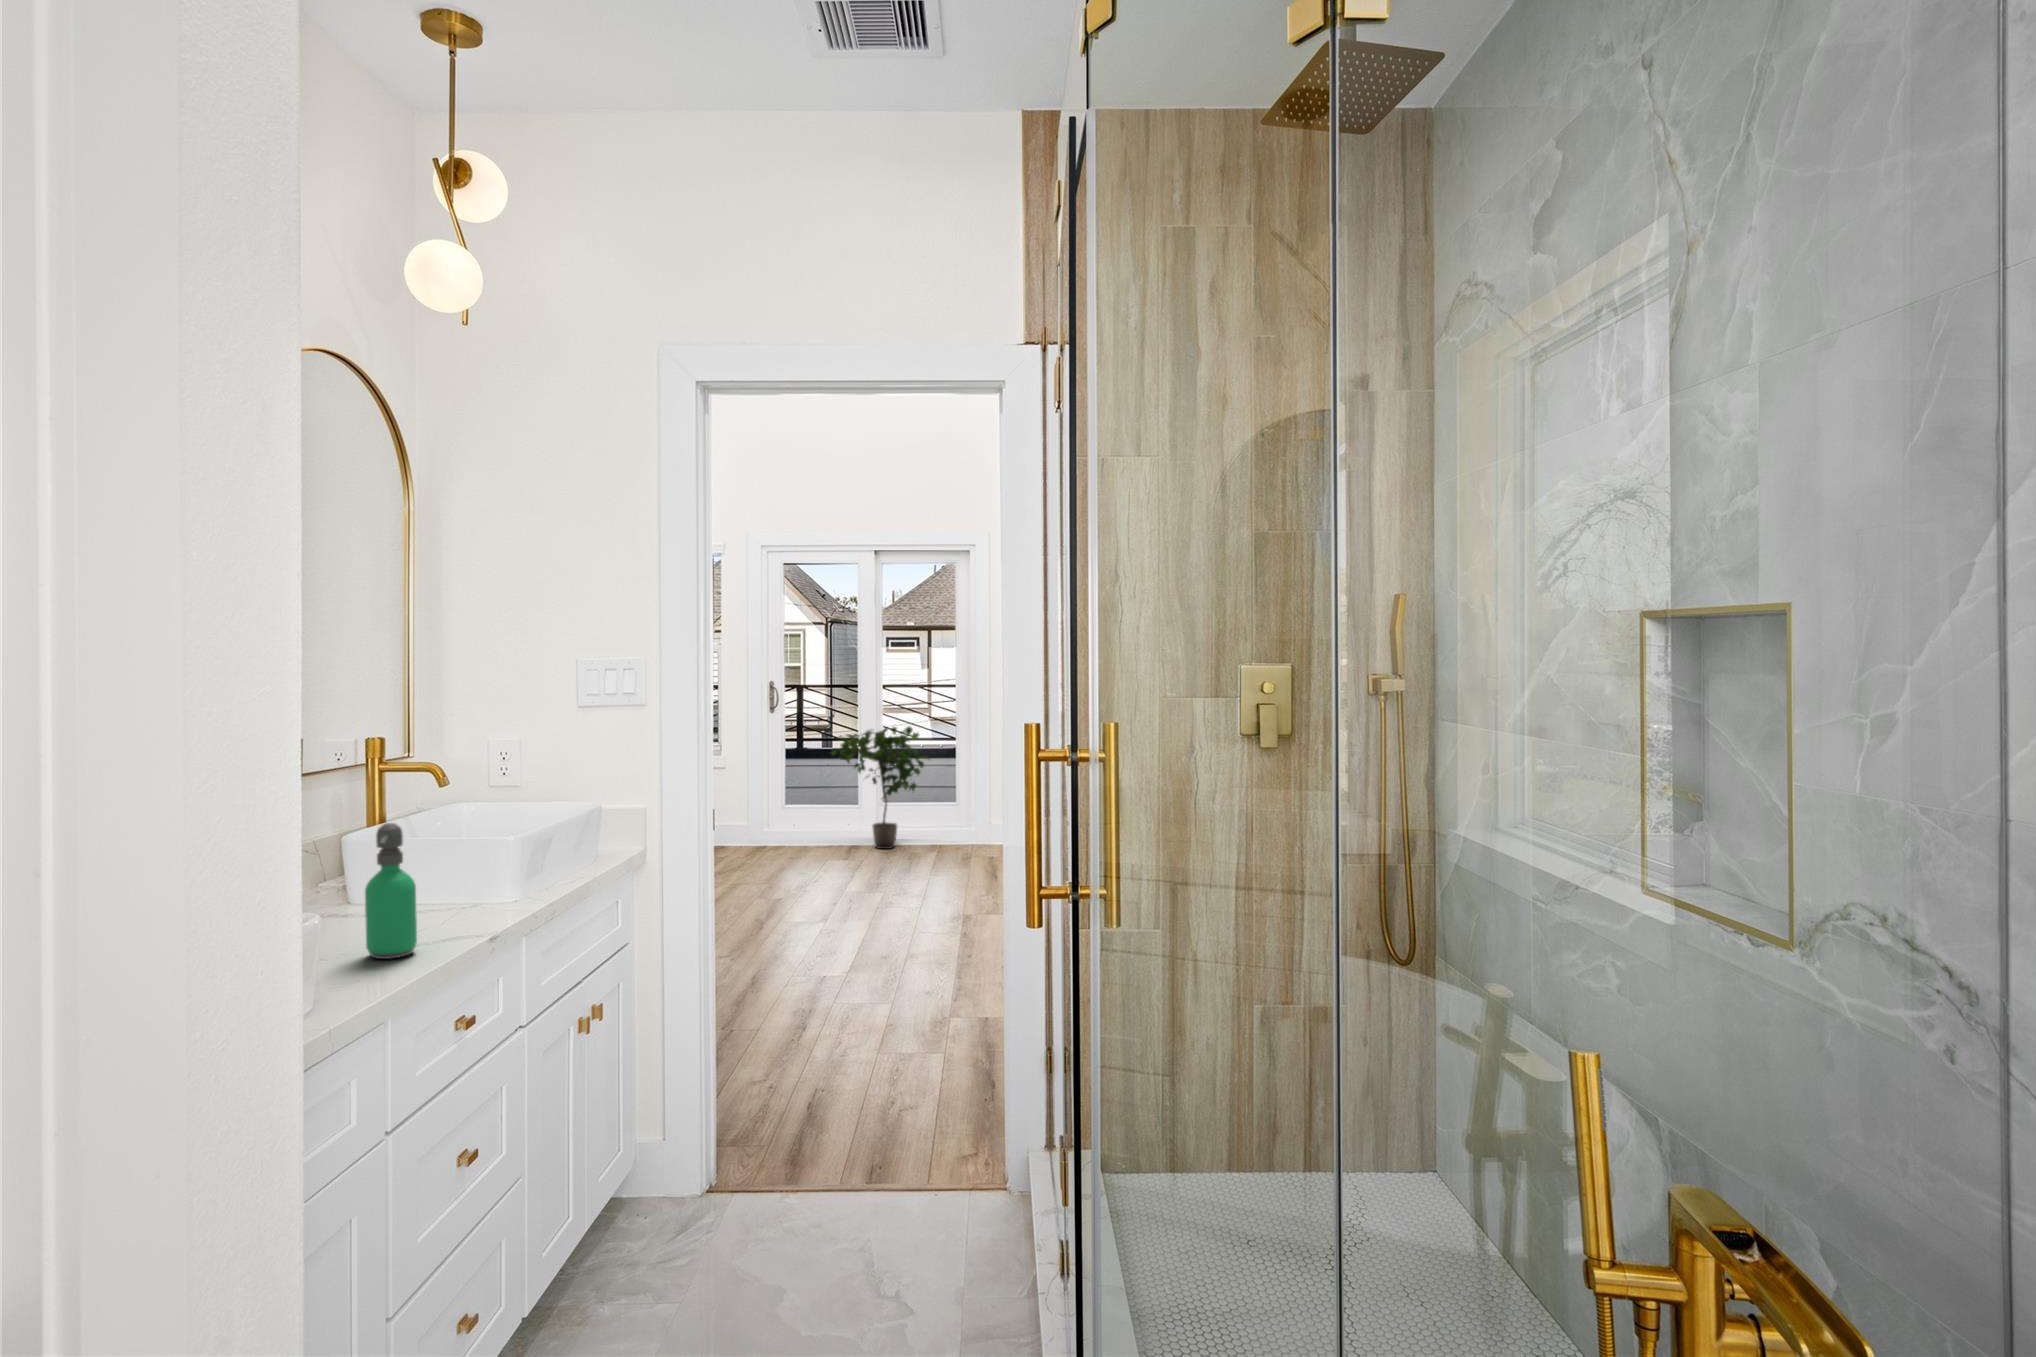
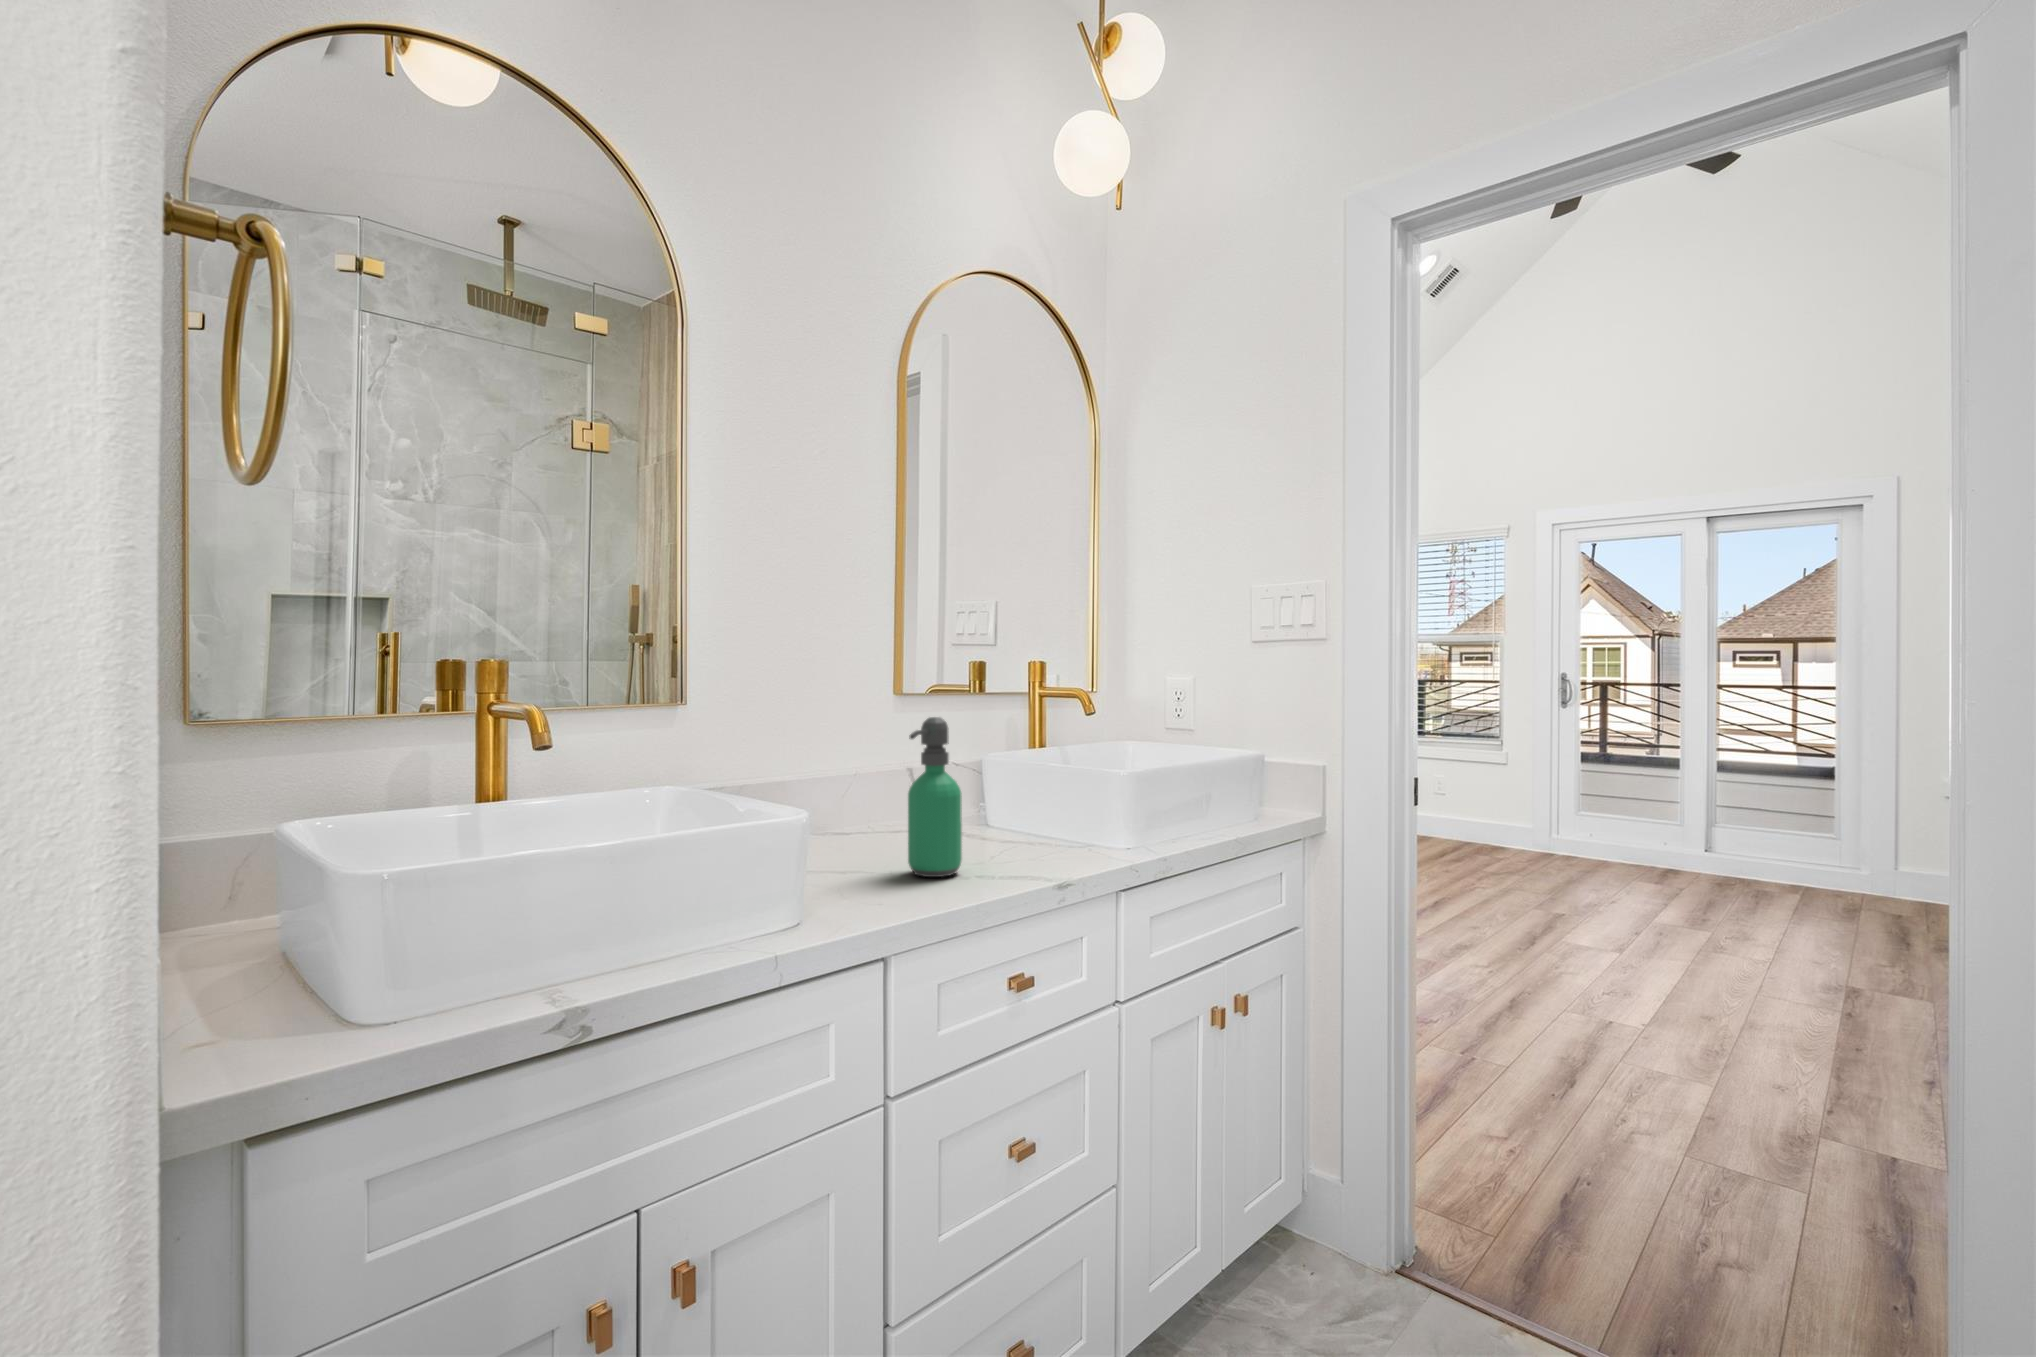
potted plant: present [831,727,929,849] -> none [1654,749,1796,888]

